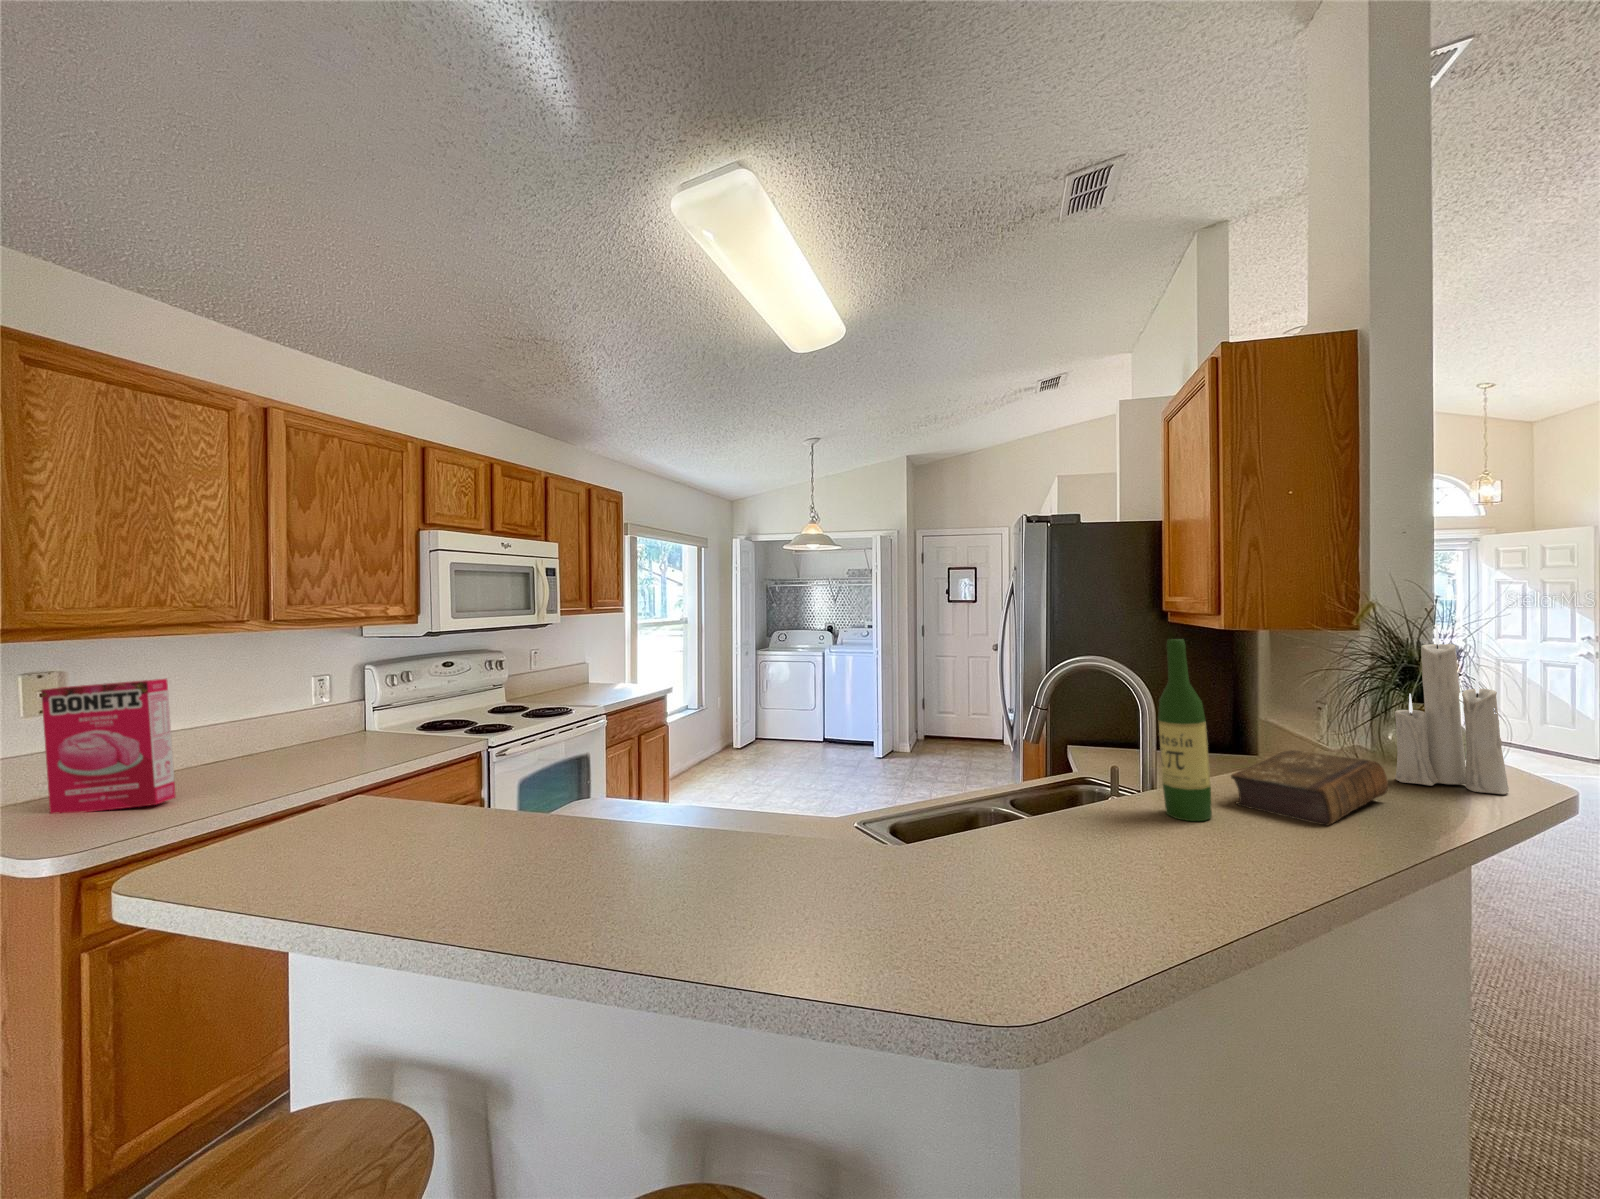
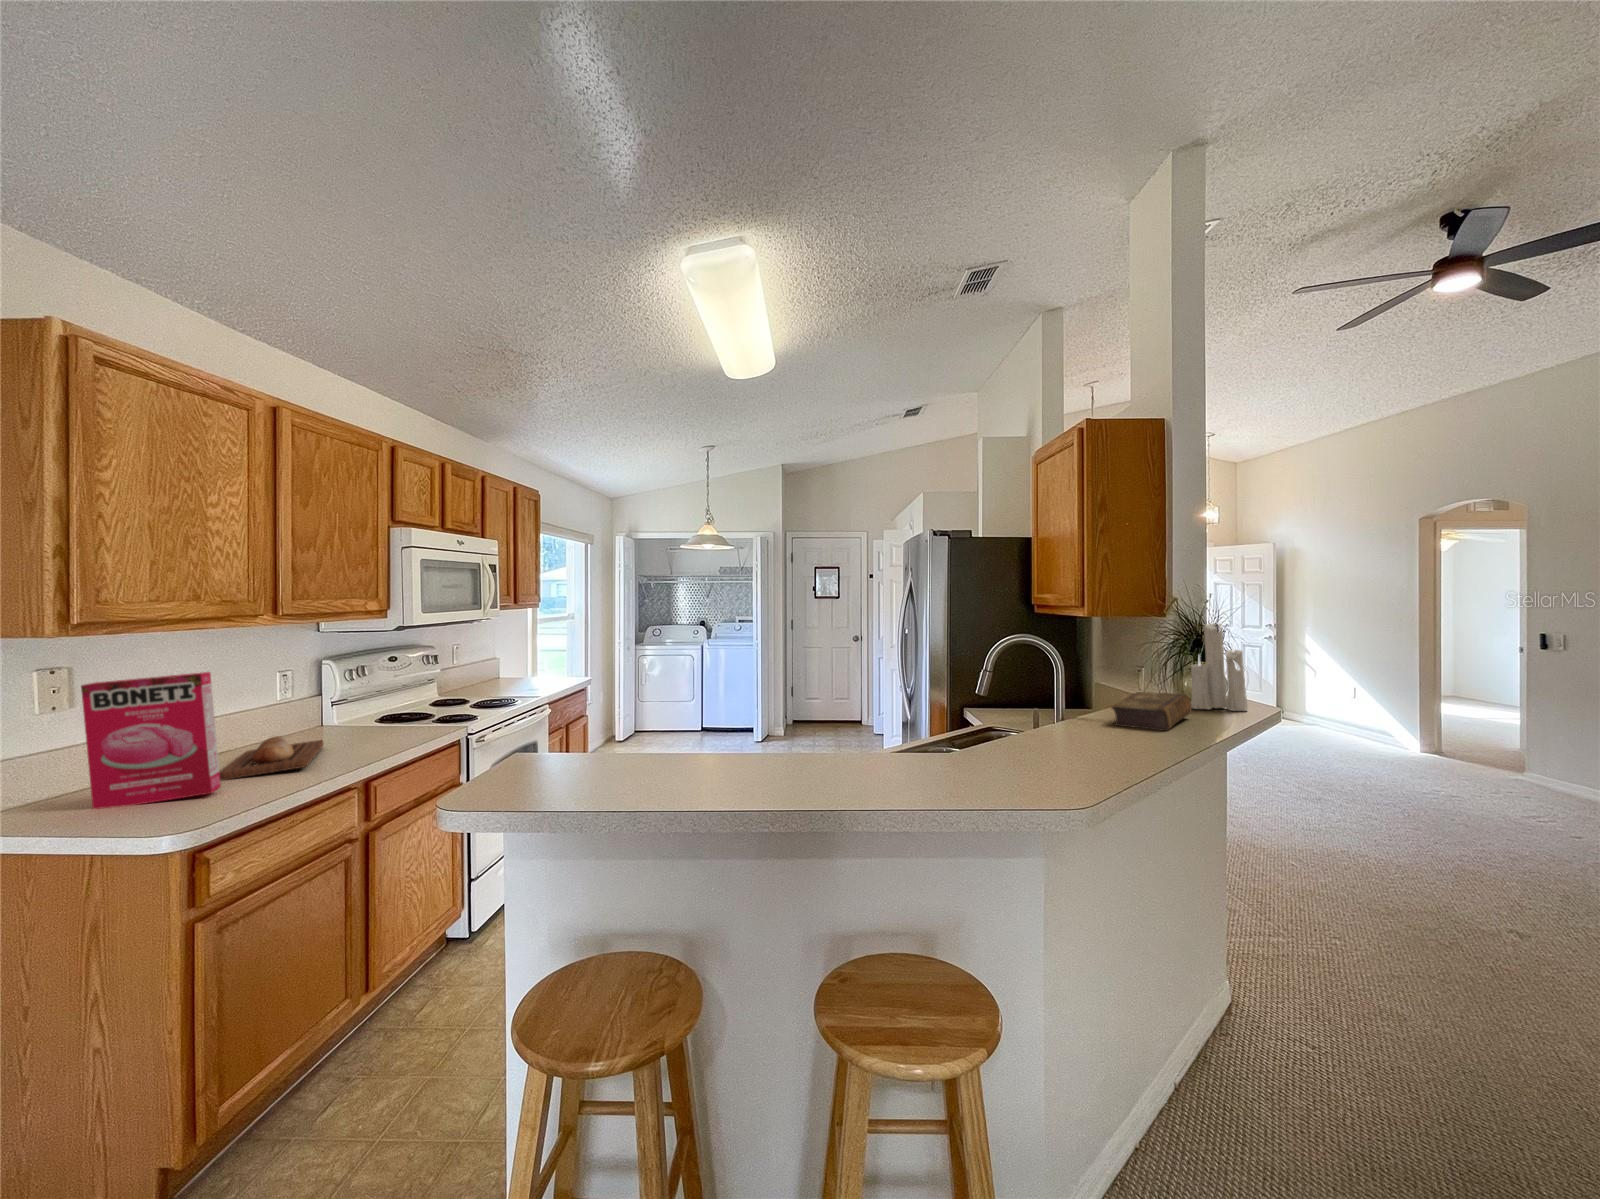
wine bottle: present [1158,639,1212,821] -> none [1075,621,1106,734]
bread loaf: none [194,742,335,788] -> present [220,736,323,780]

